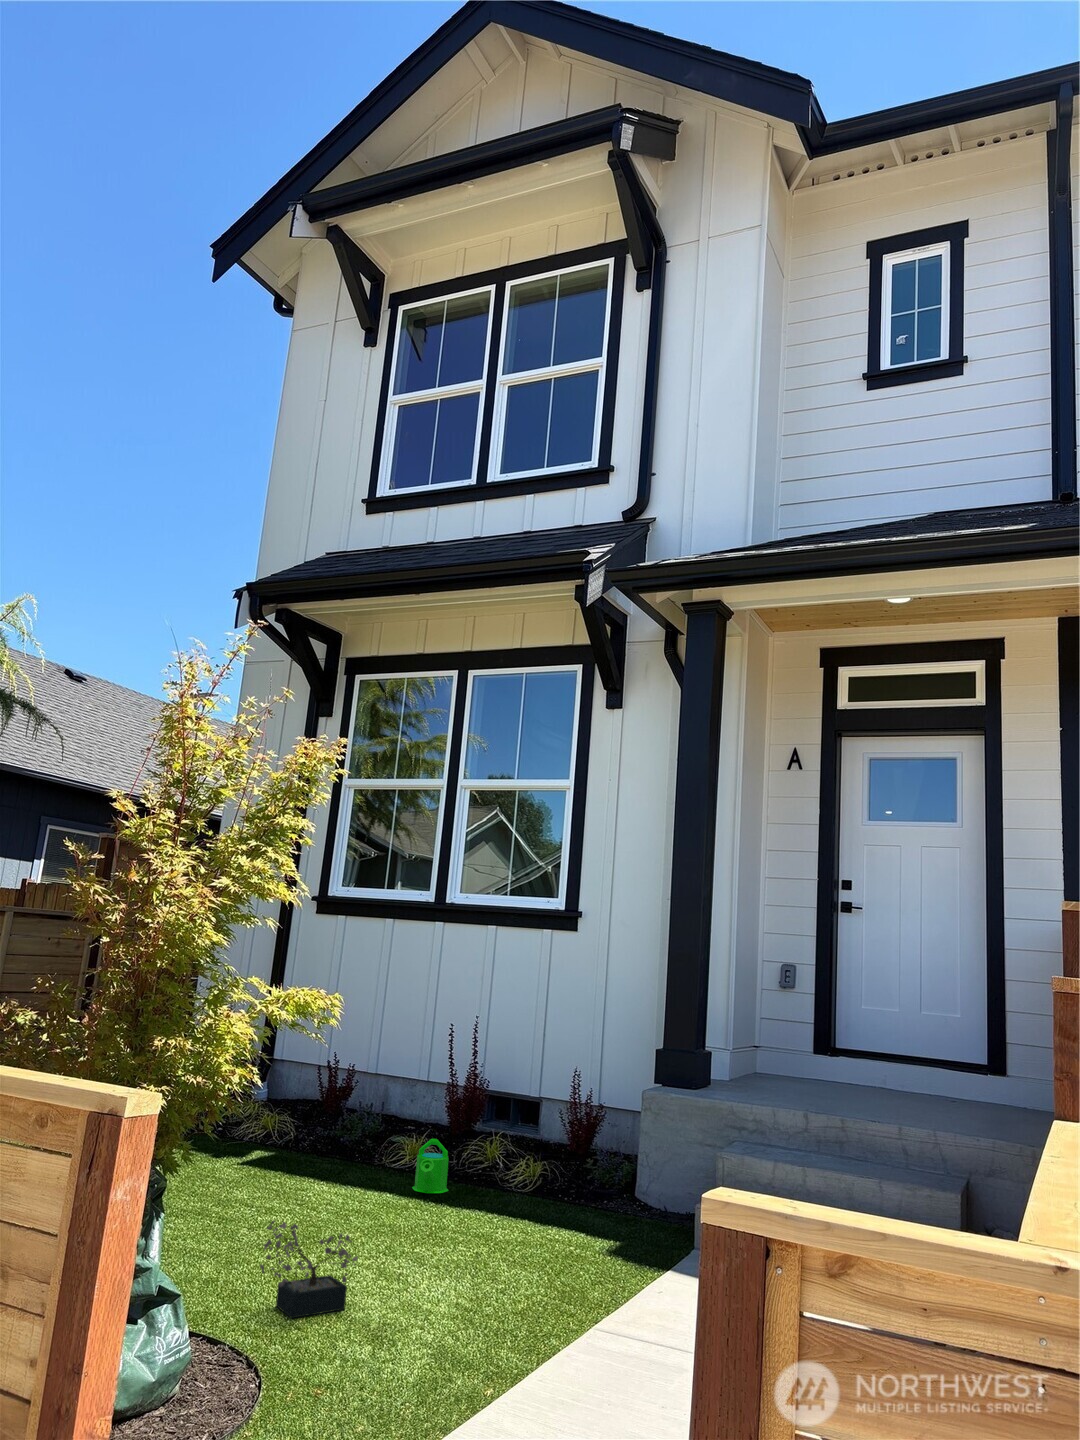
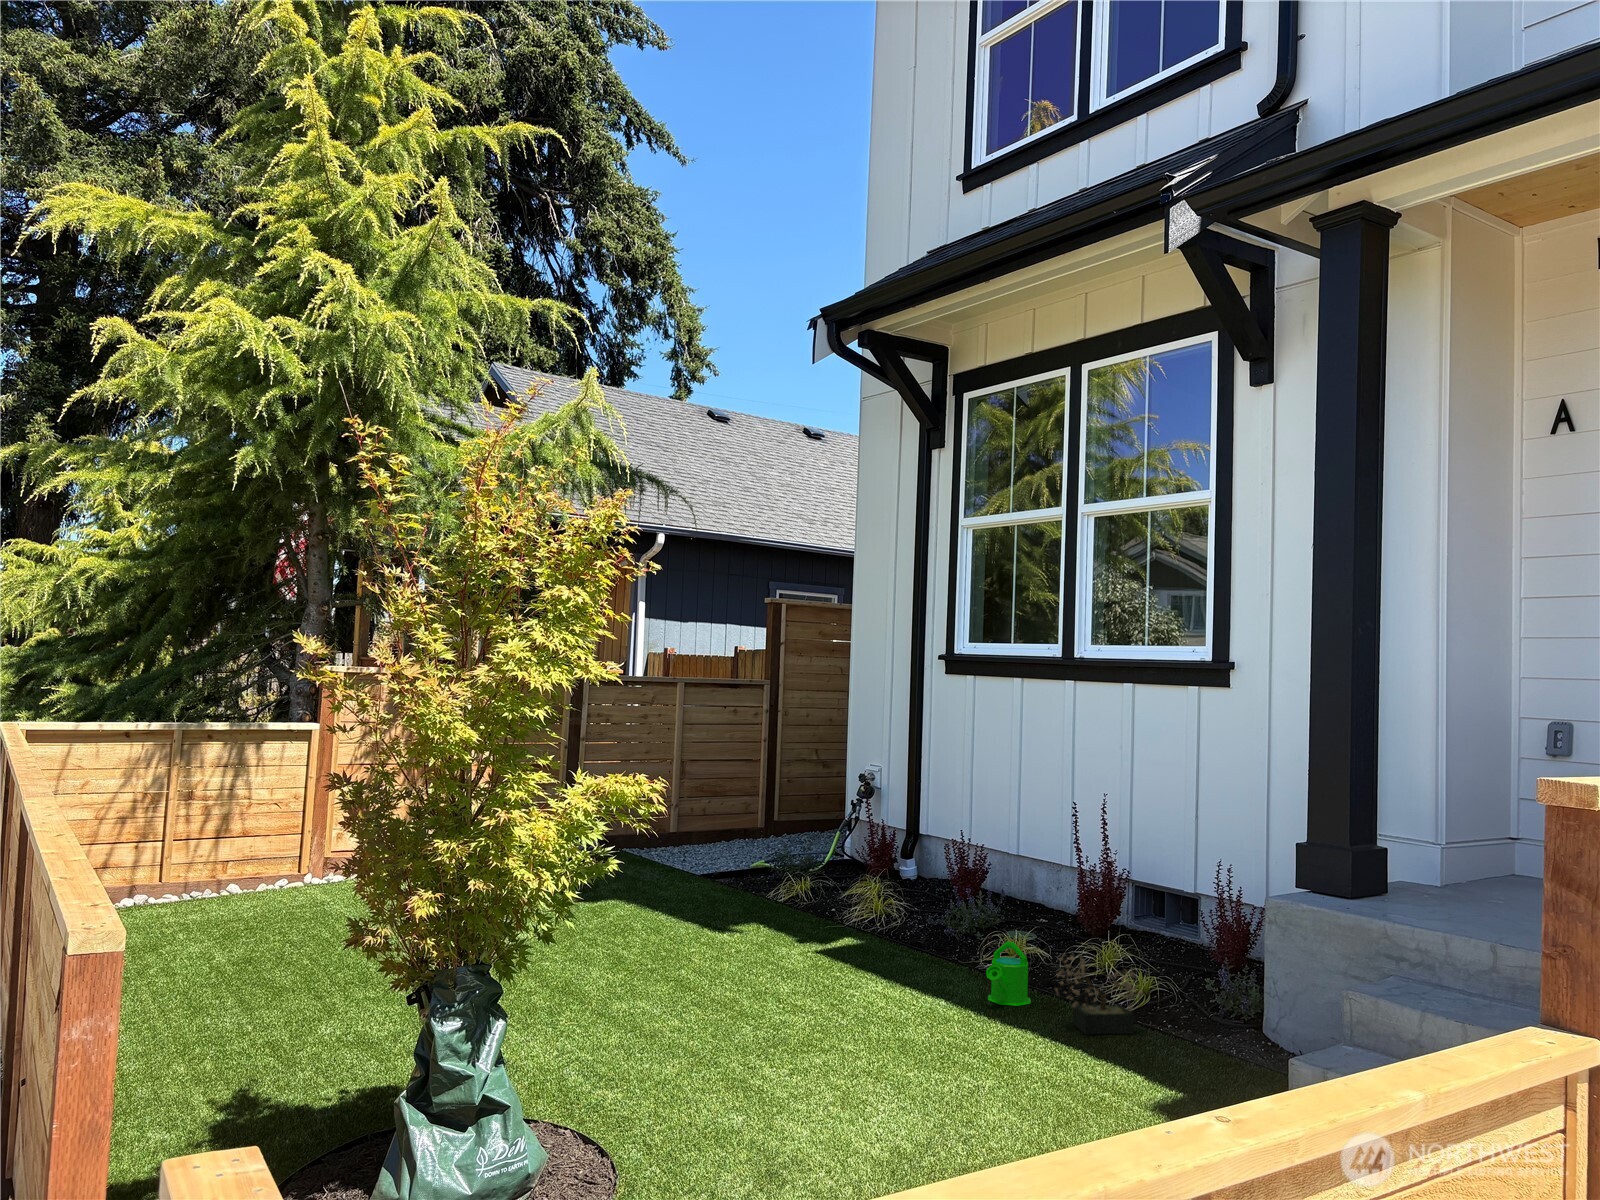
decorative plant: present [260,1221,358,1318] -> present [1055,954,1143,1034]

